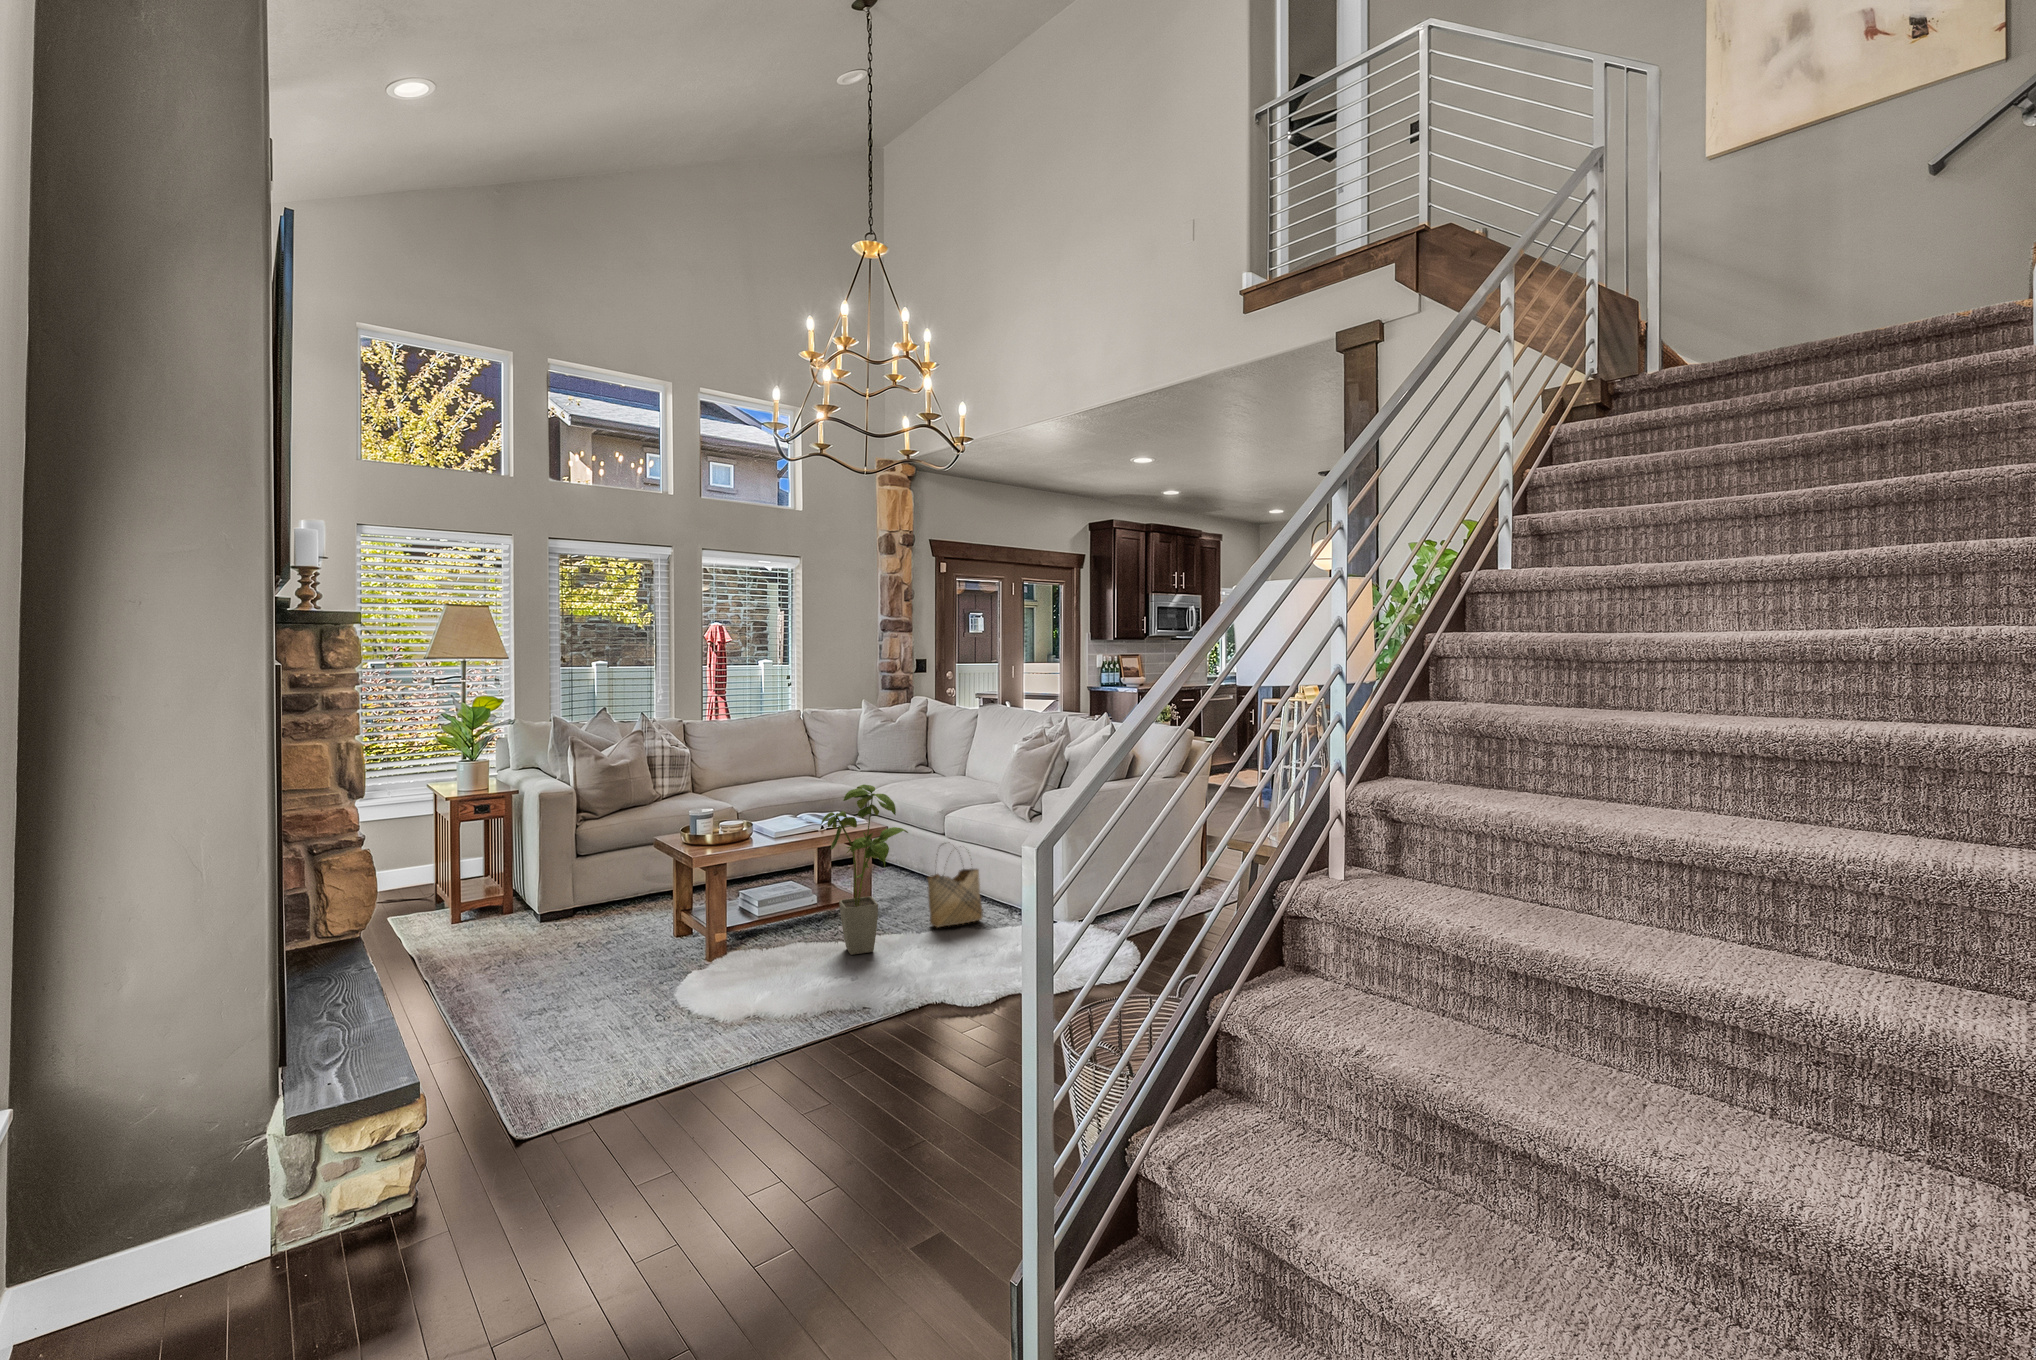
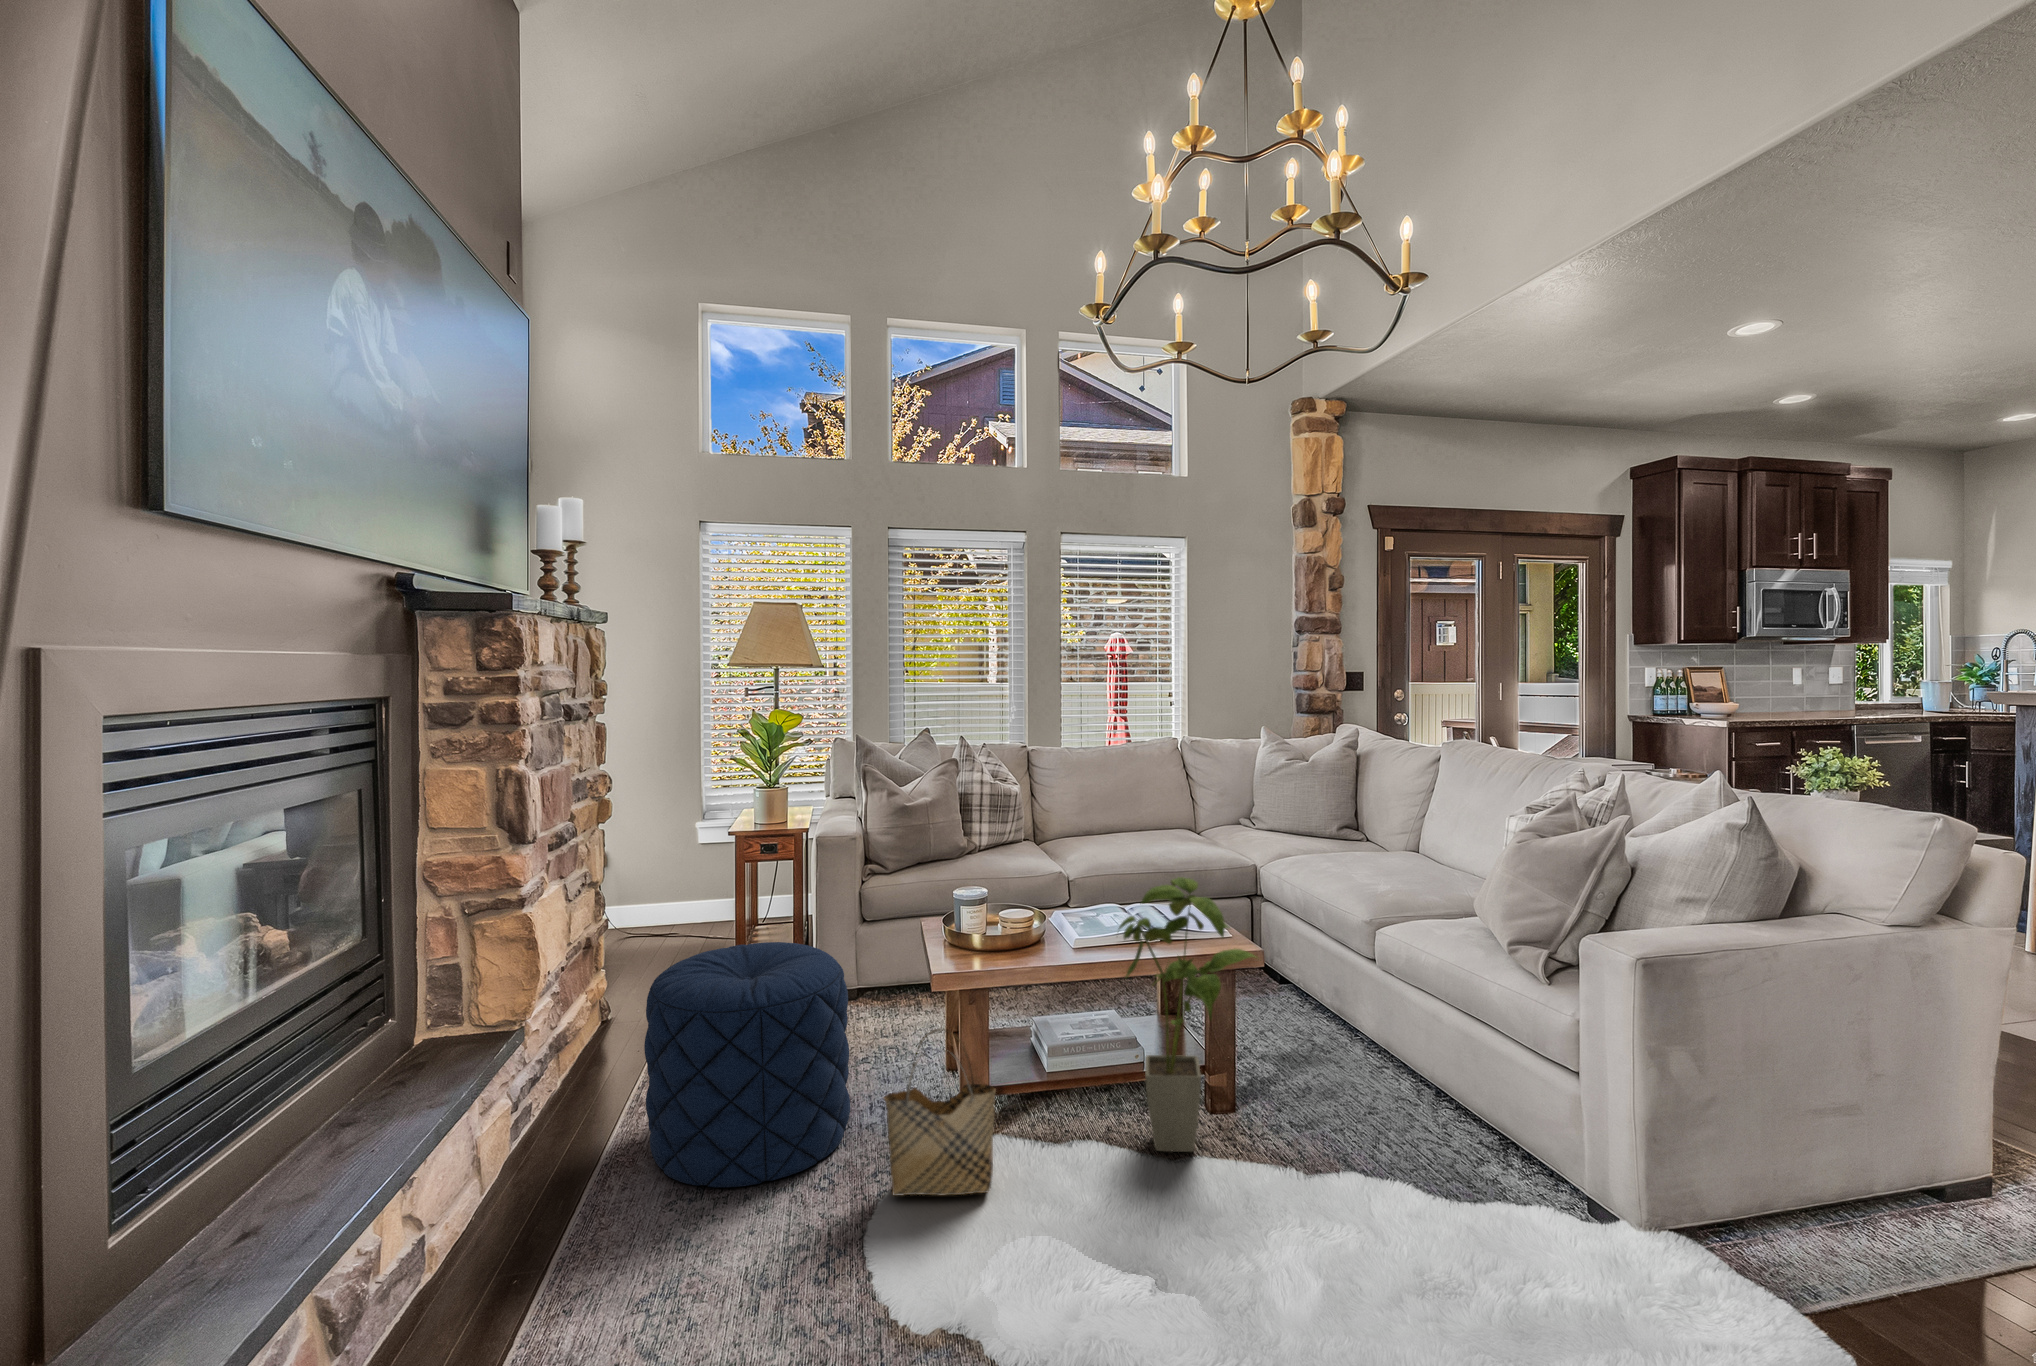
woven basket: present [927,843,983,927] -> present [884,1029,996,1196]
pouf: none [478,856,637,1023] -> present [644,942,850,1188]

